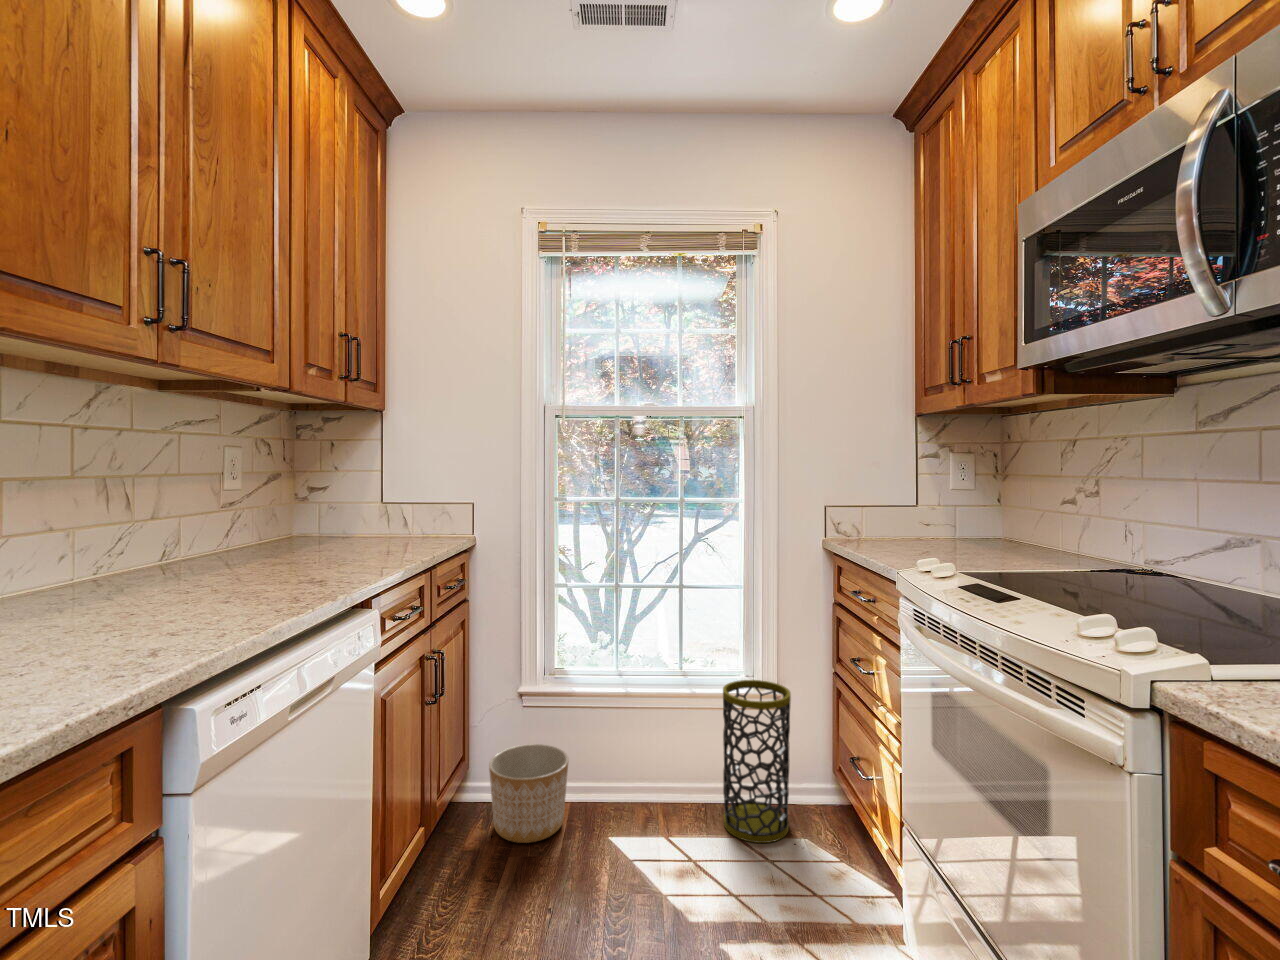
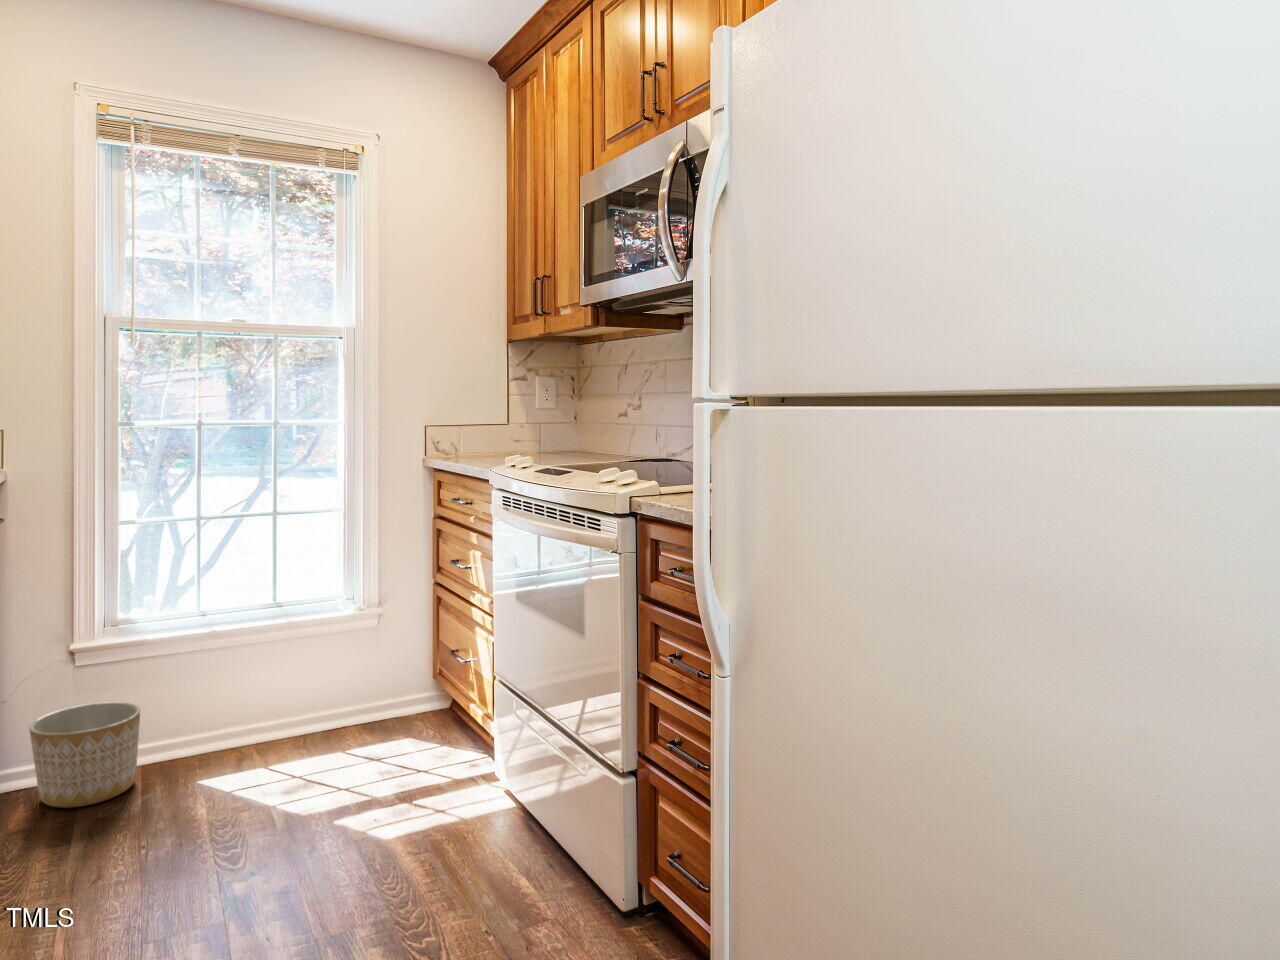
trash can: present [723,680,791,843] -> none [323,600,394,751]

